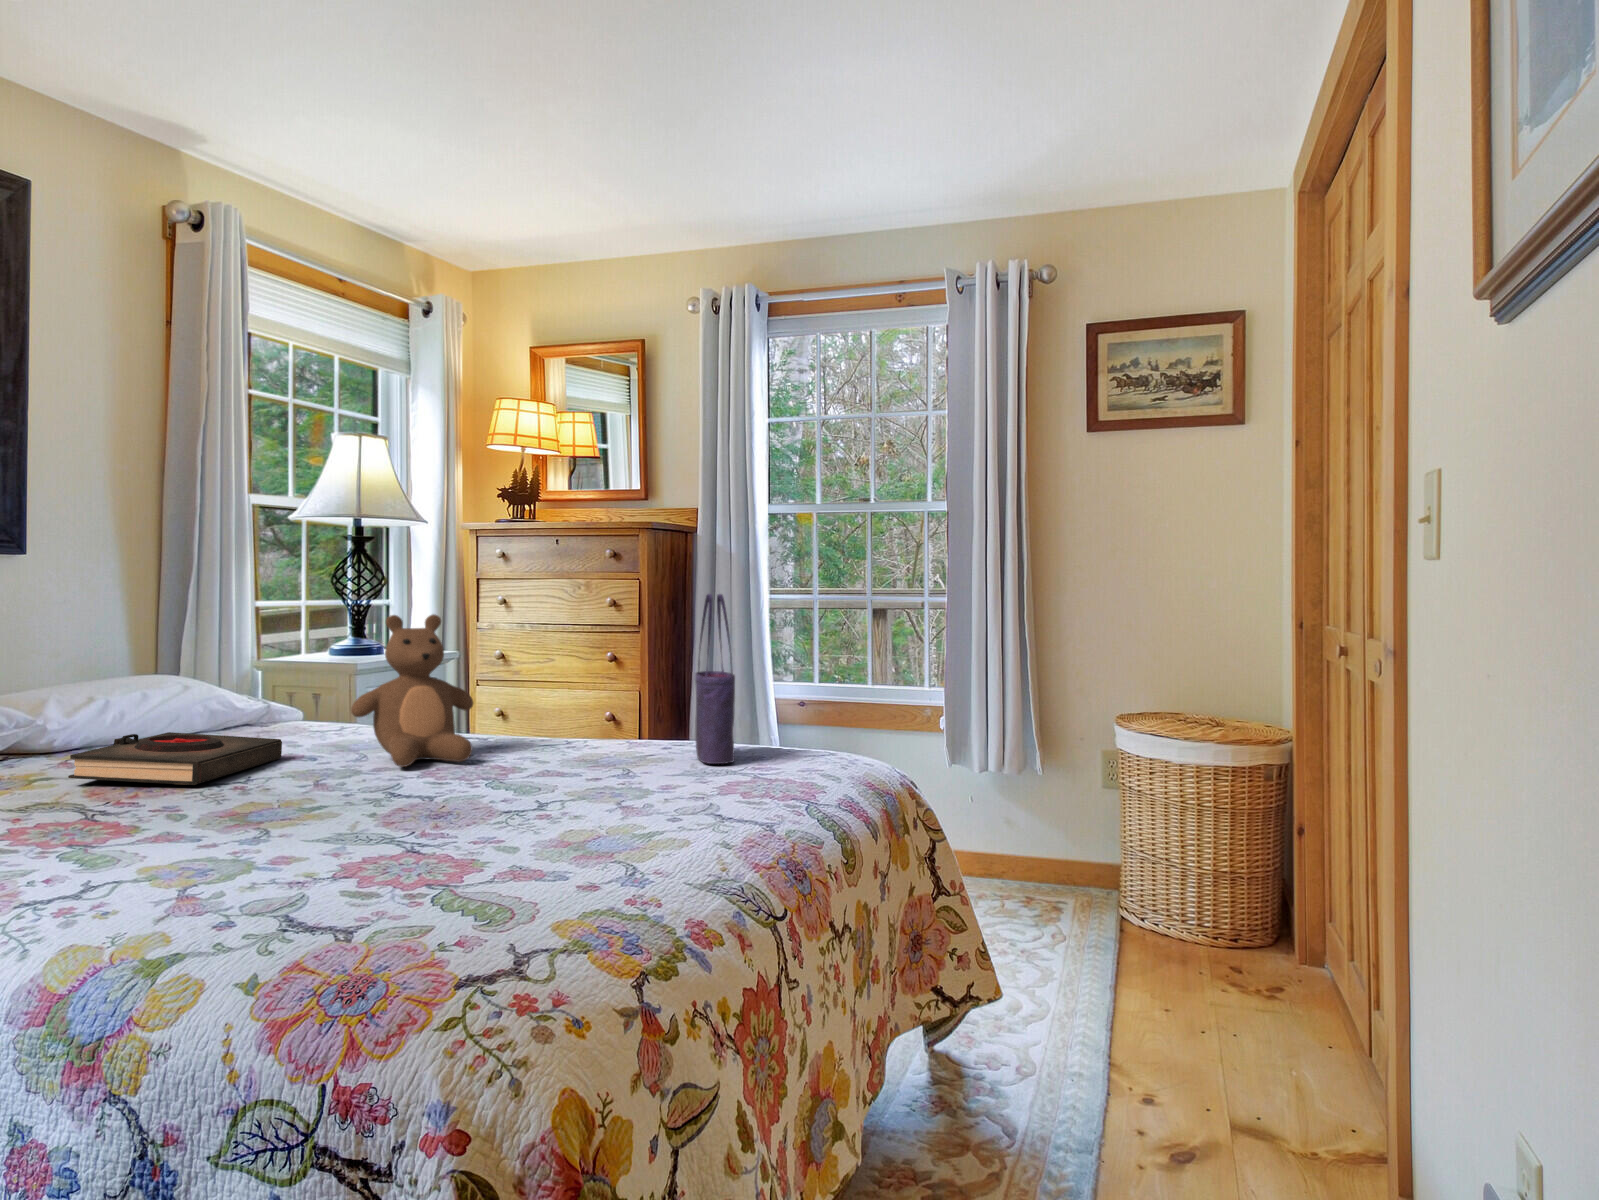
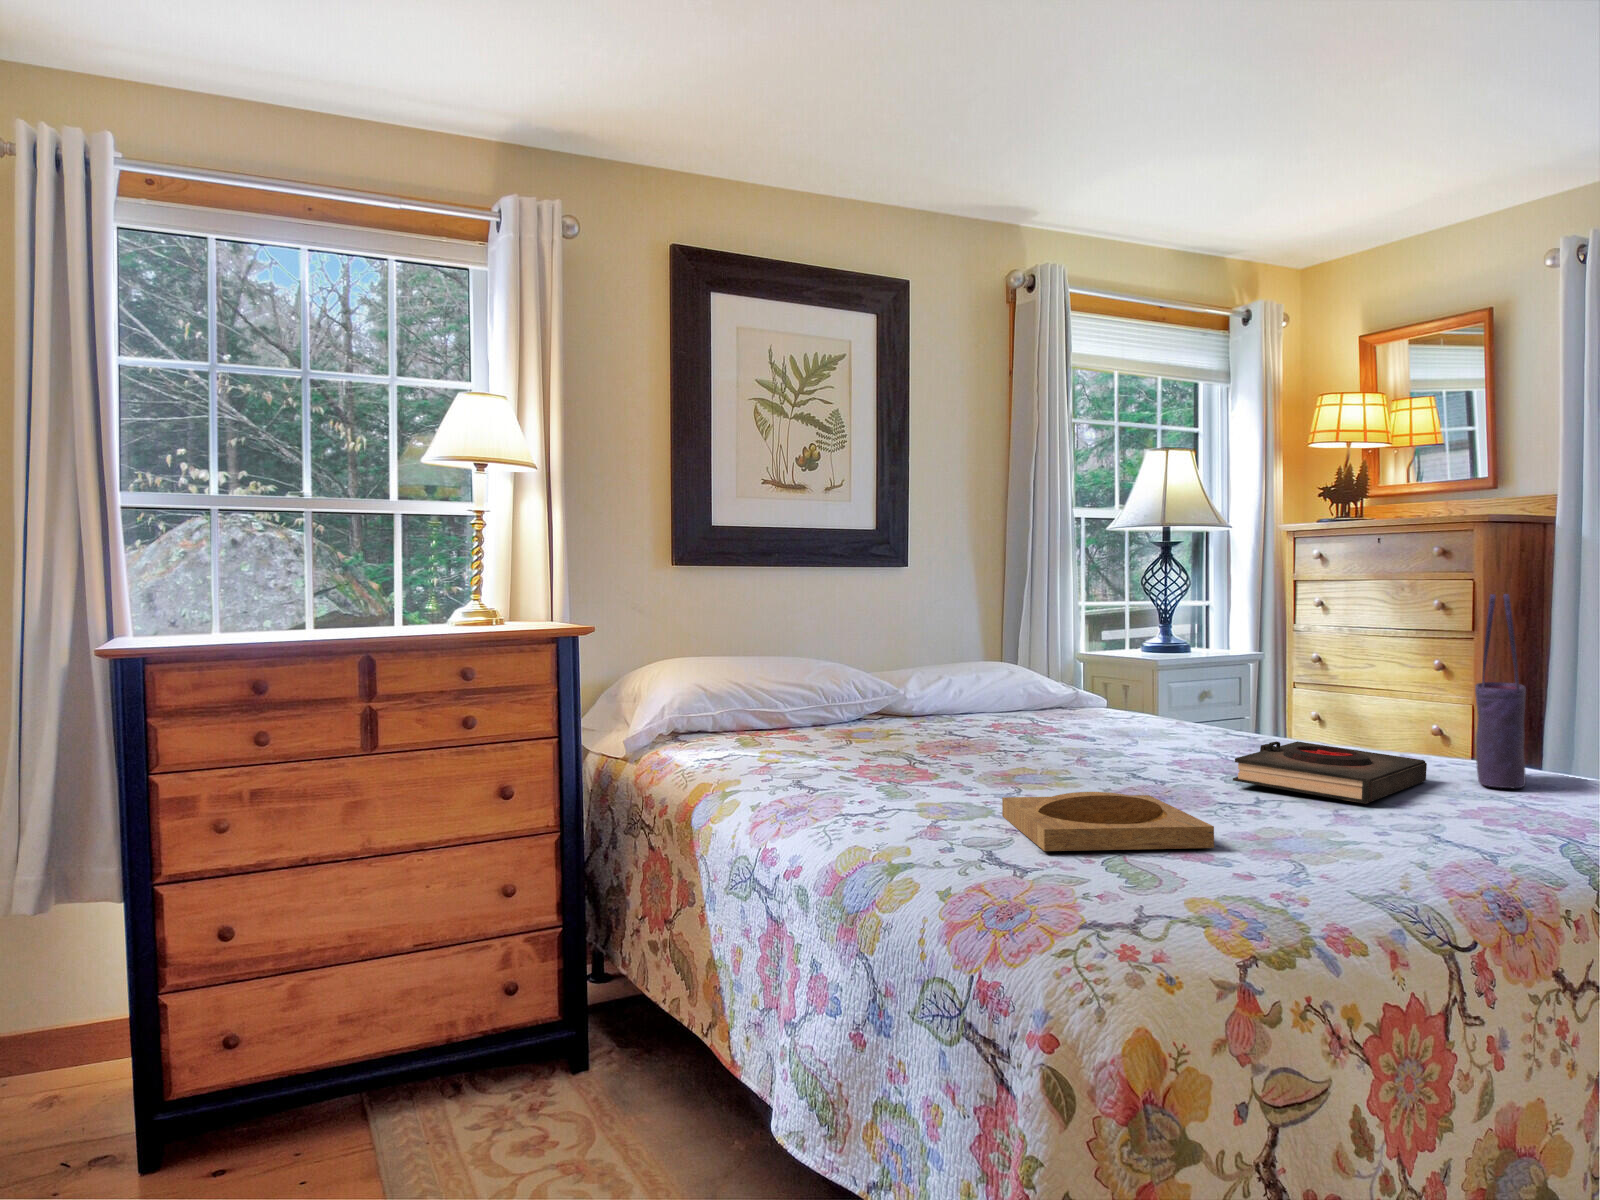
teddy bear: present [351,614,473,767] -> none [1116,615,1232,755]
book: present [68,732,282,785] -> present [1233,741,1427,804]
tray: none [270,815,537,902] -> present [1002,792,1214,851]

